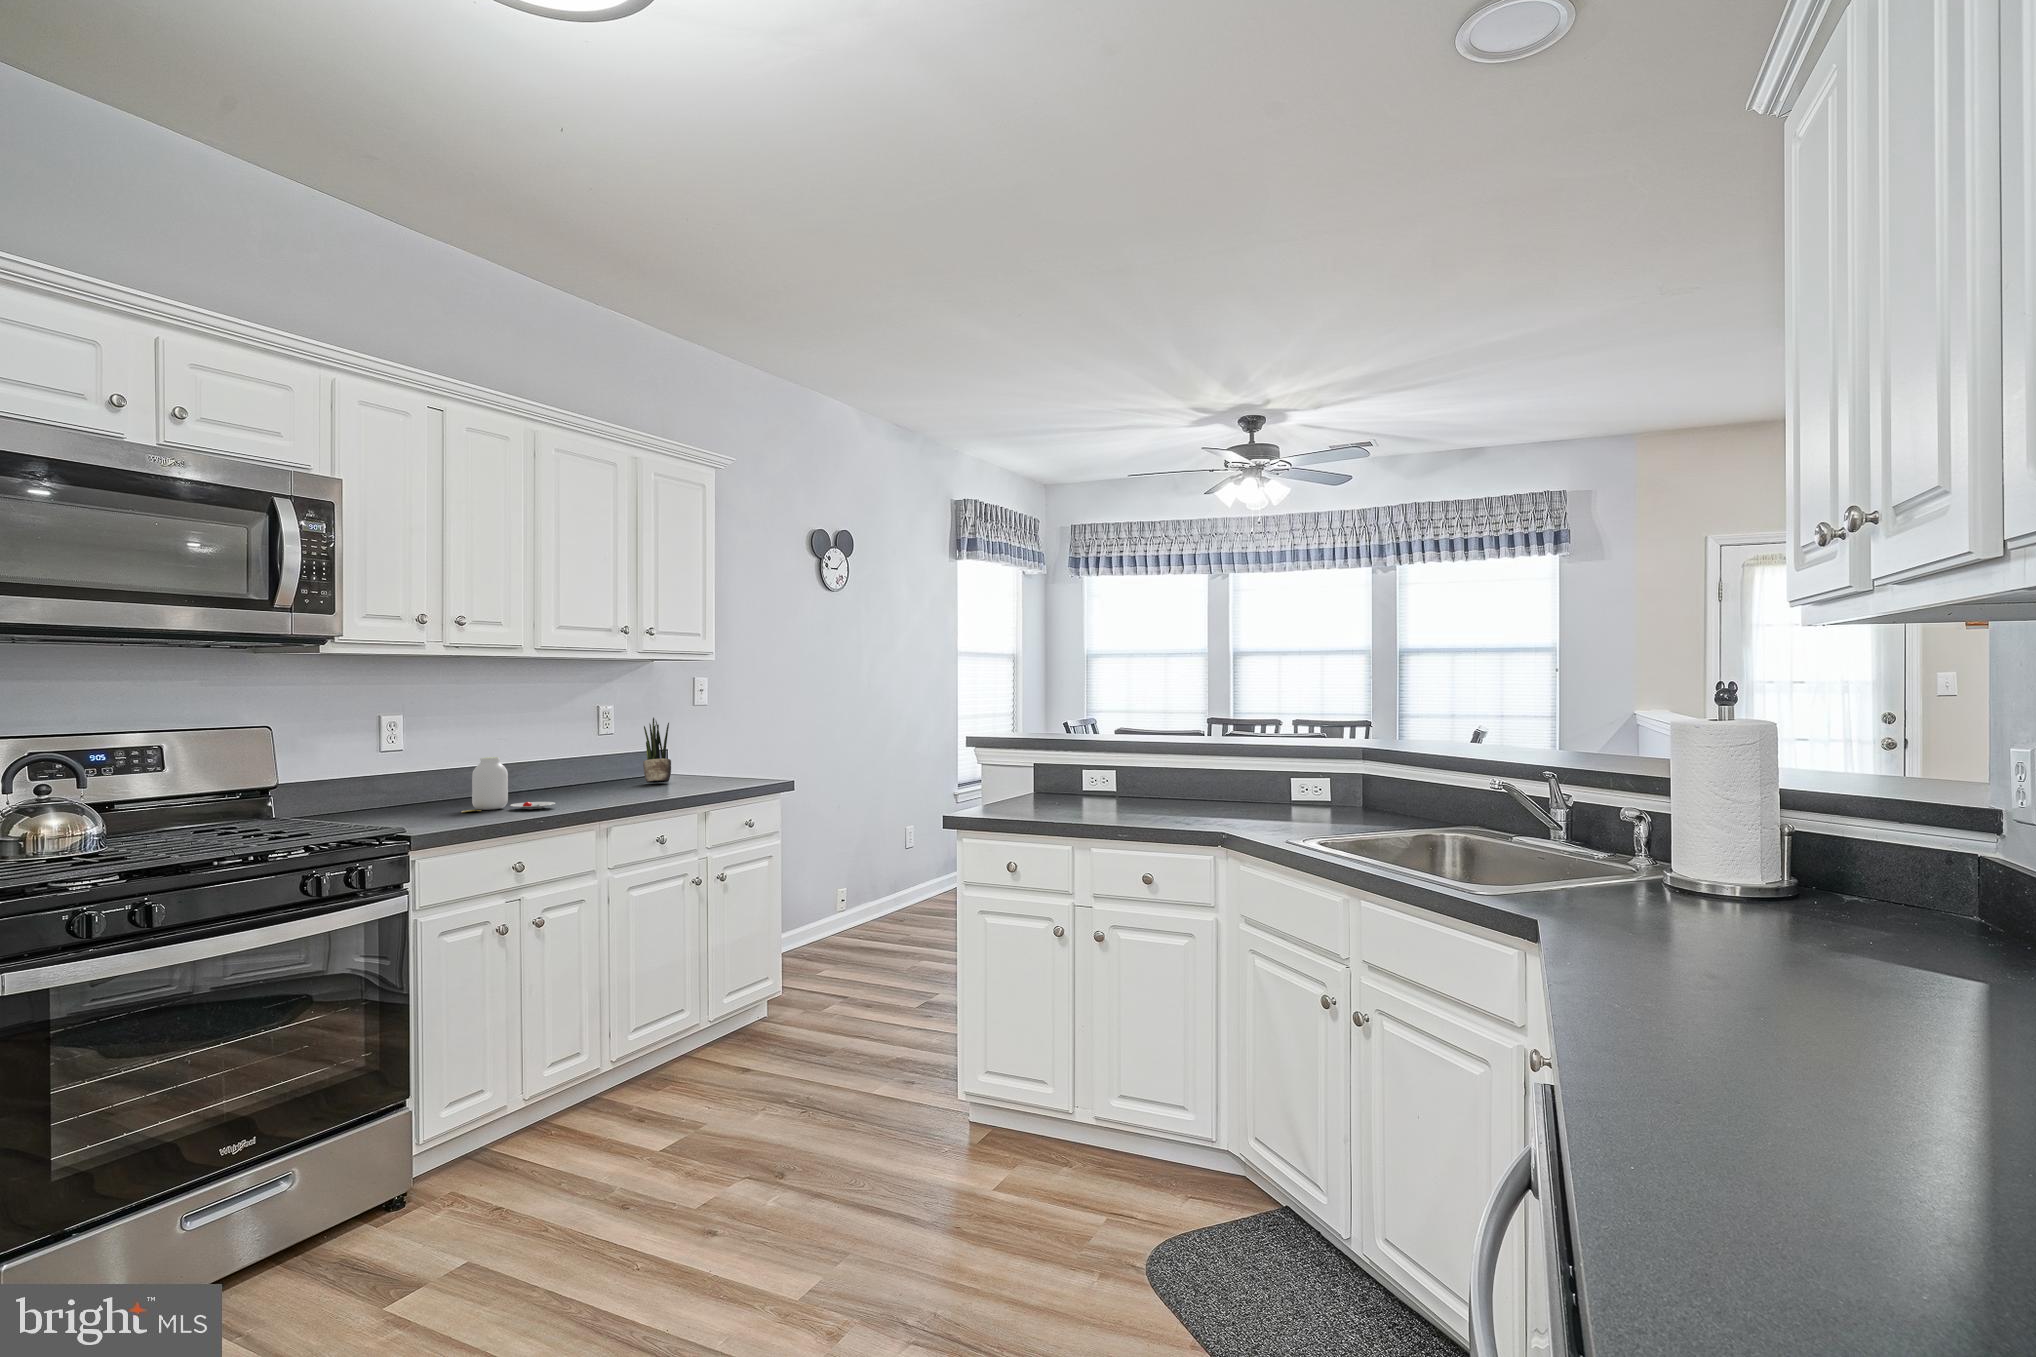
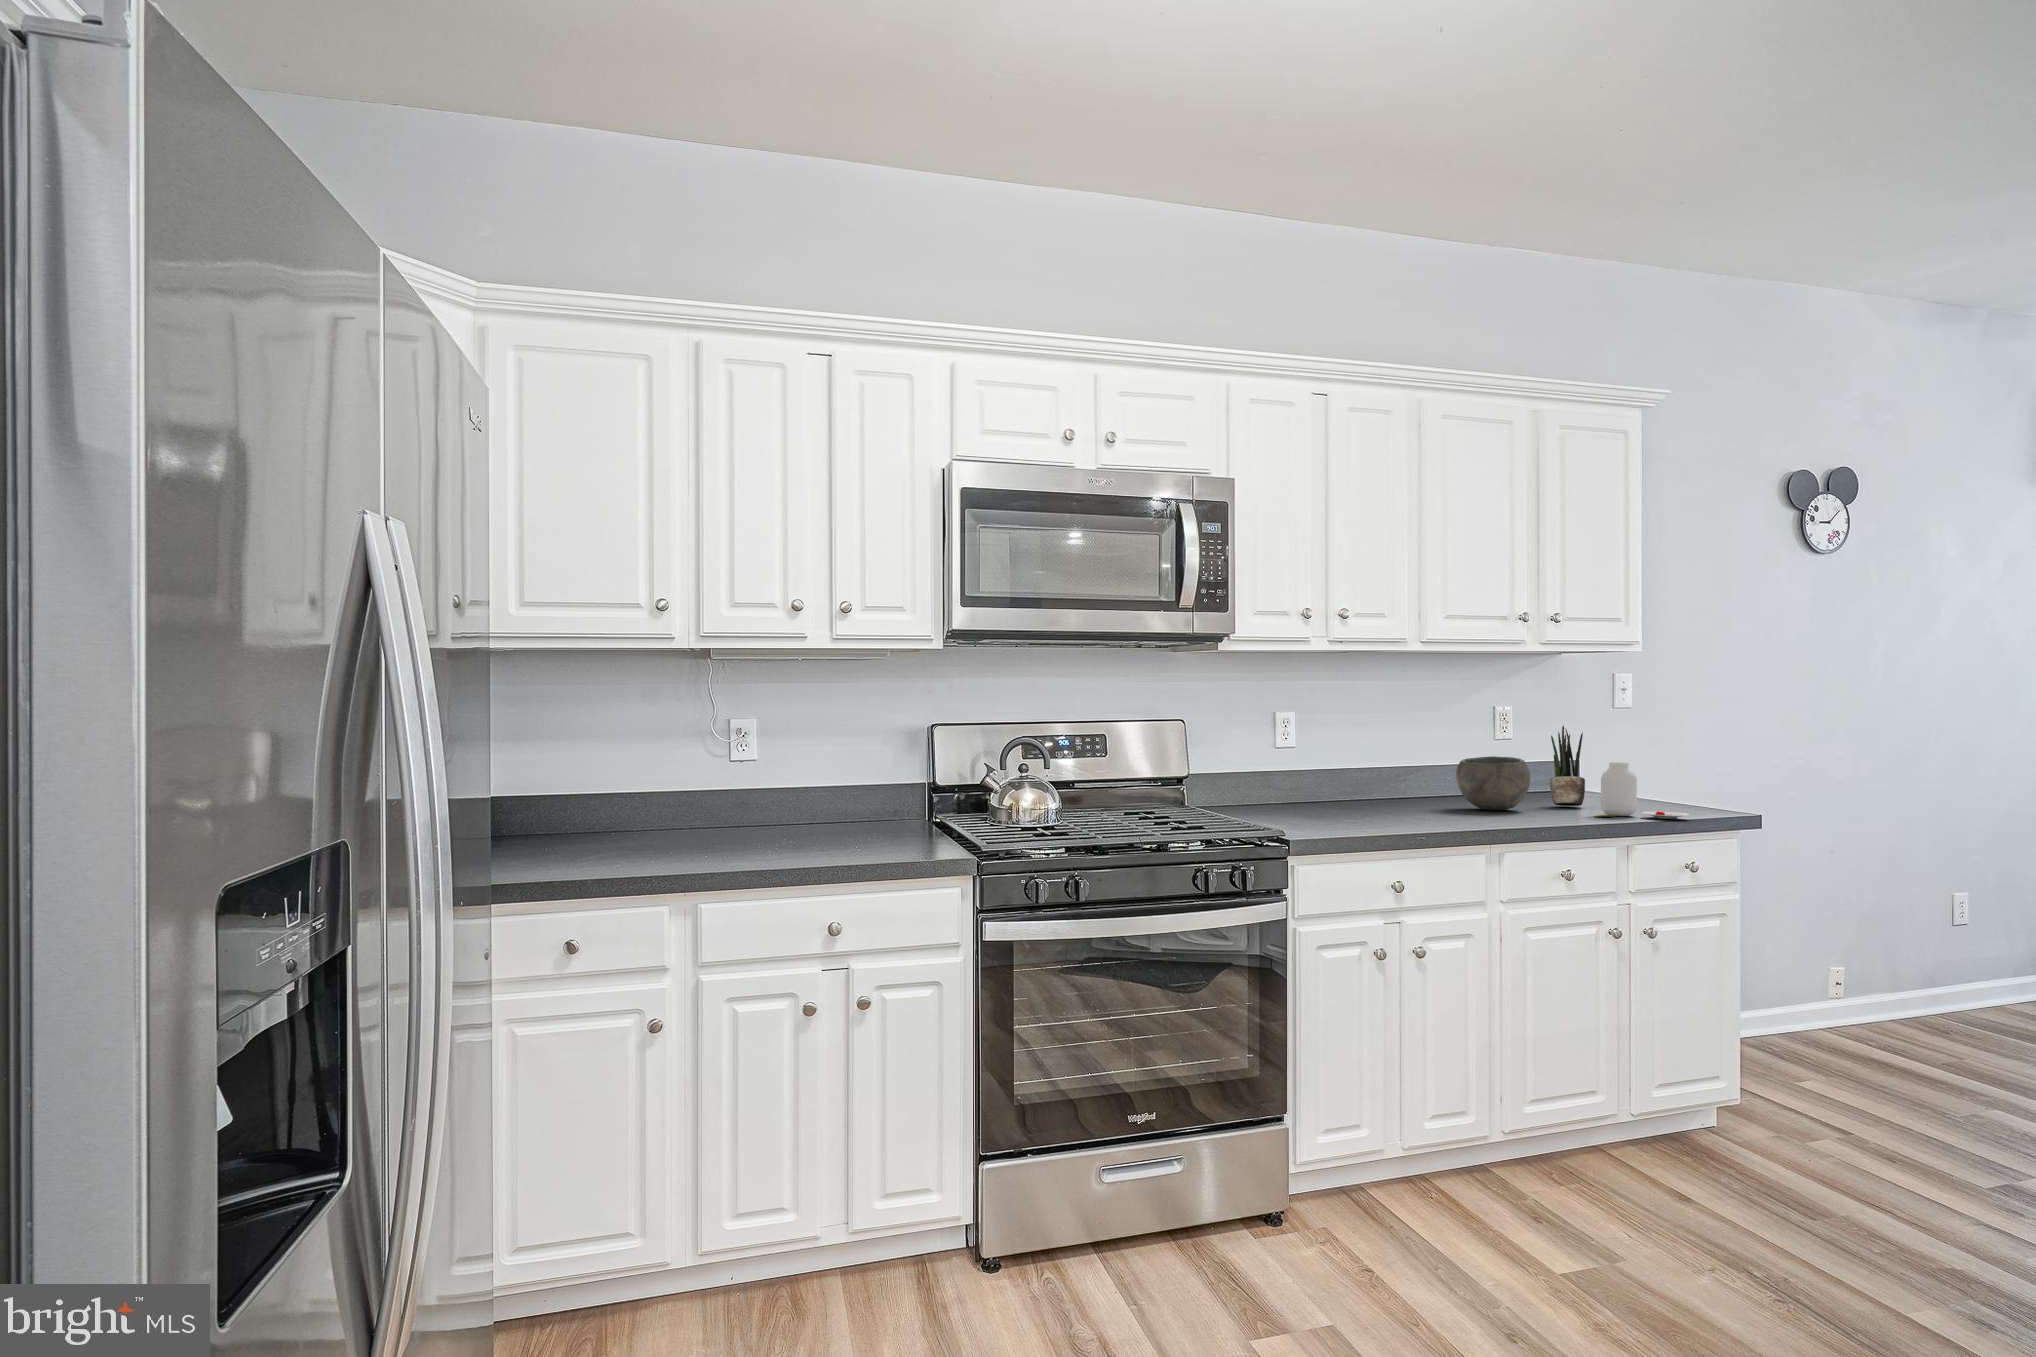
bowl: none [565,745,628,791] -> present [1456,756,1530,810]
jar: present [461,757,555,813] -> present [1594,762,1689,819]

